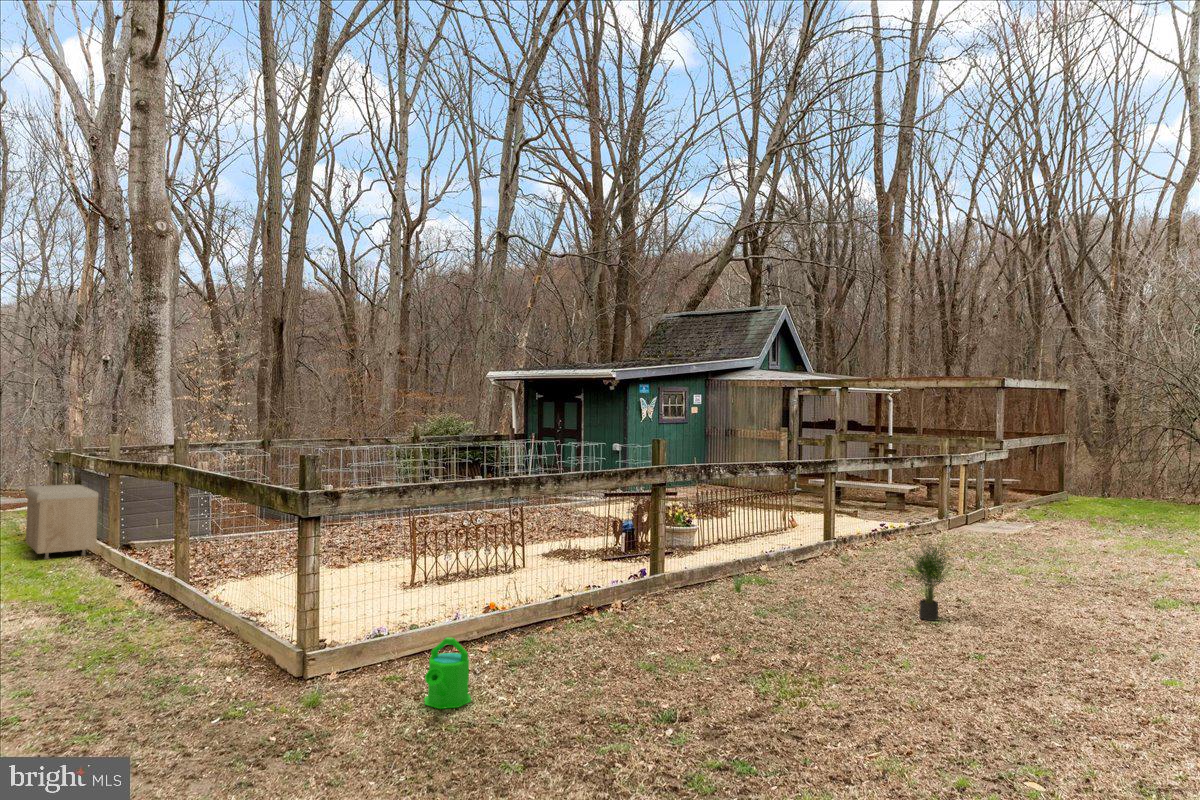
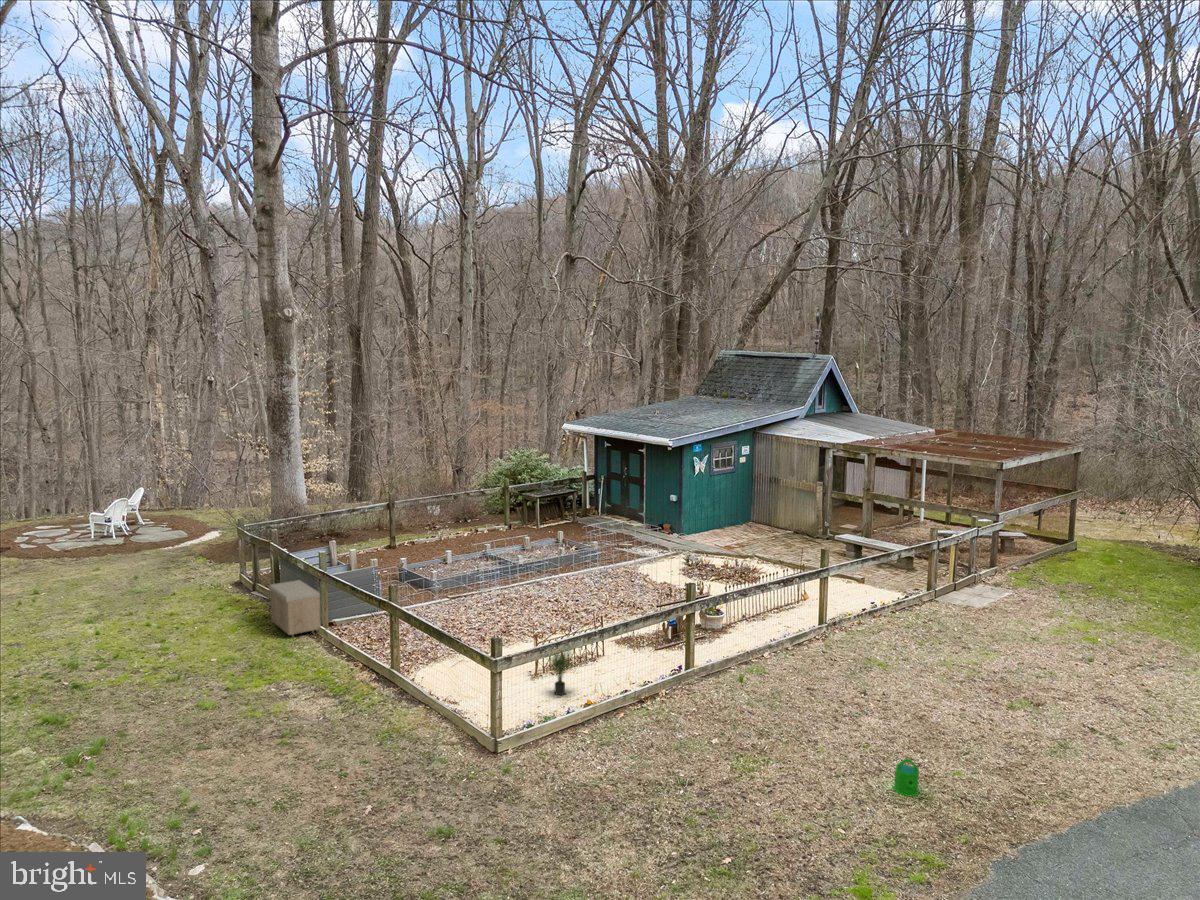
potted plant: present [904,539,951,621] -> present [551,650,571,695]
watering can: present [424,637,471,709] -> present [893,759,919,796]

